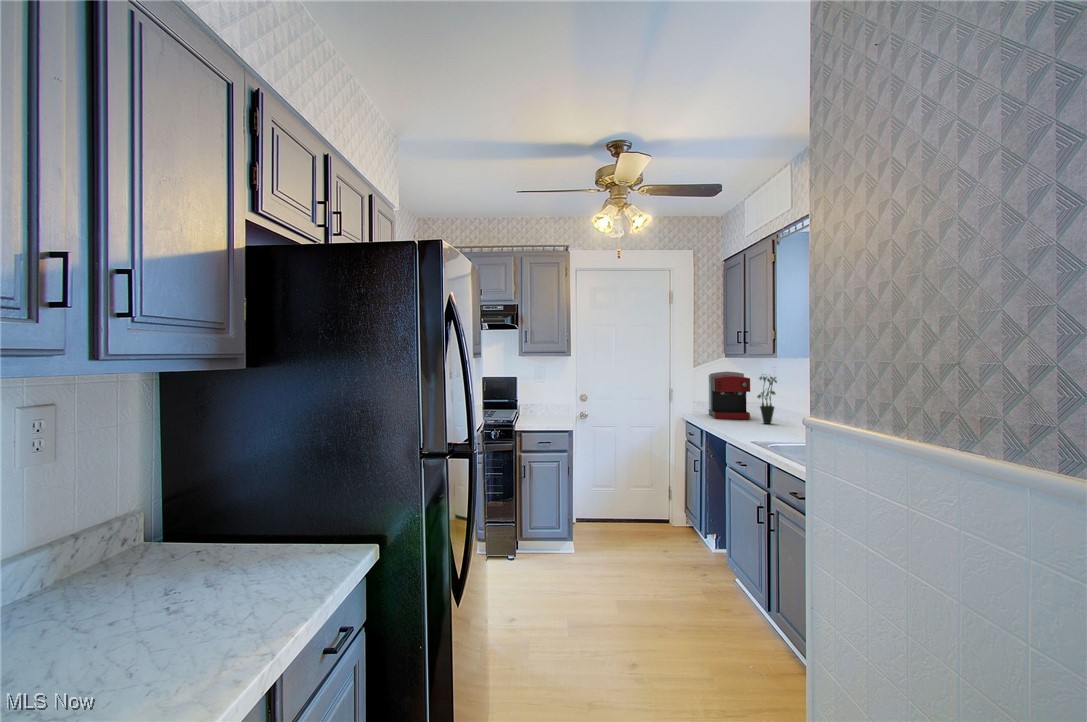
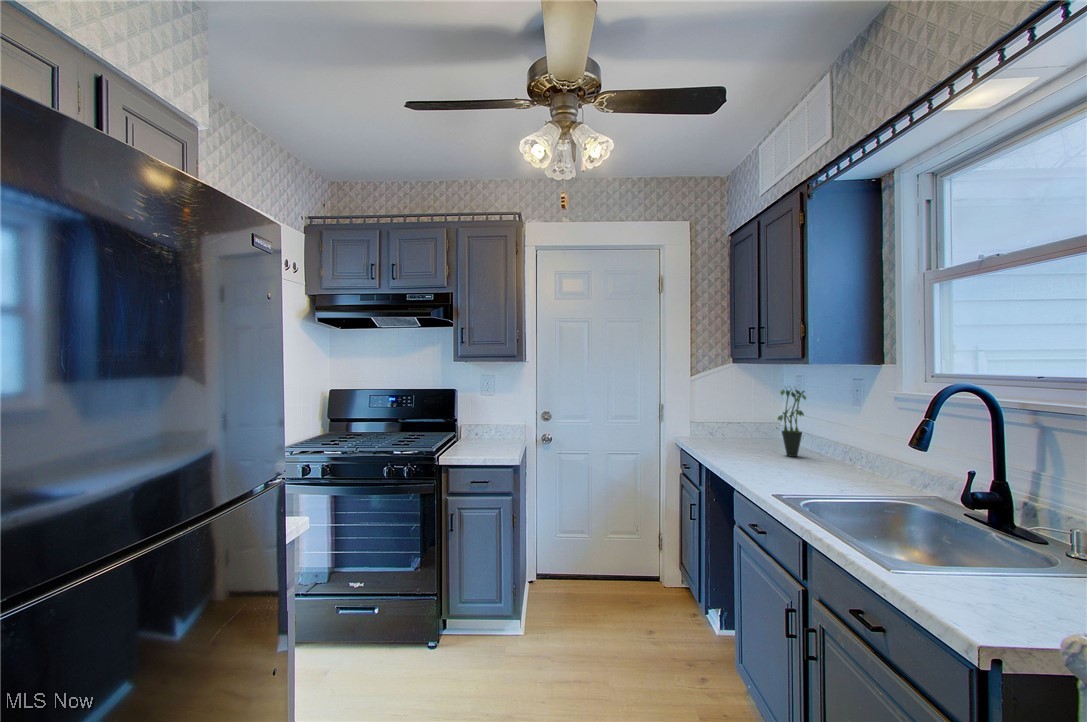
coffee maker: present [709,372,750,419] -> none [711,382,767,448]

